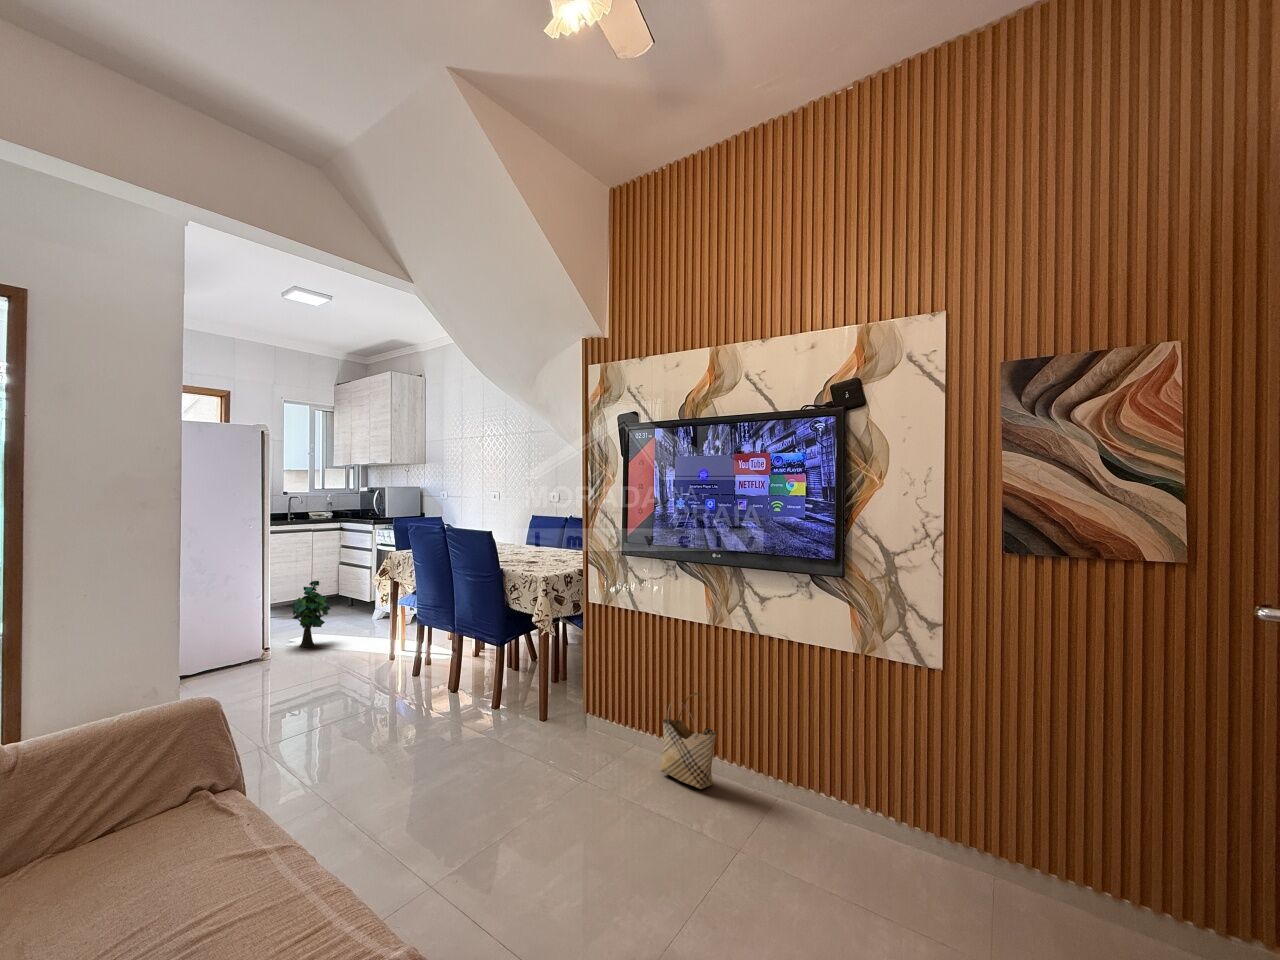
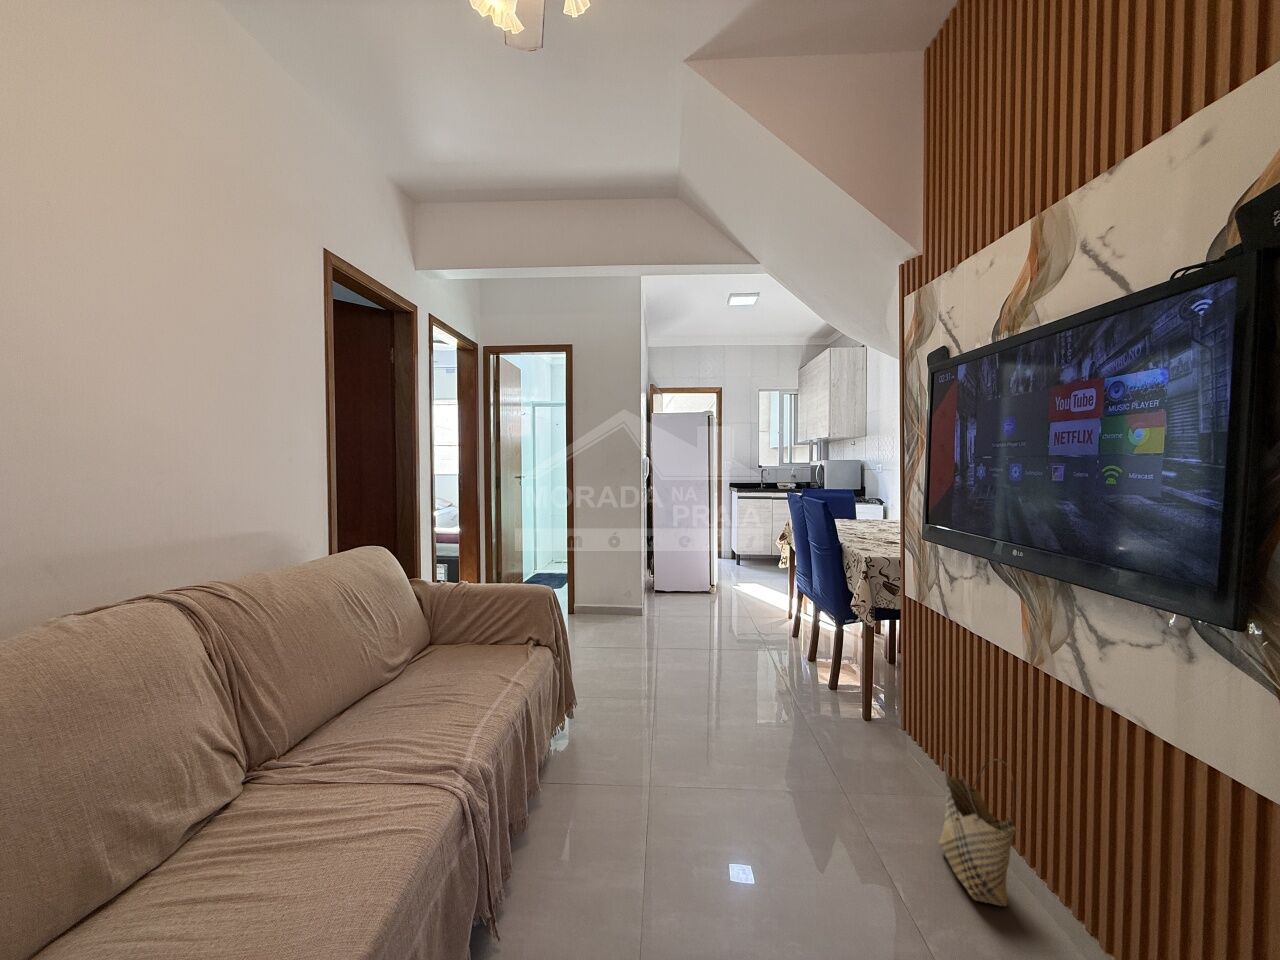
decorative plant: present [287,581,330,648] -> none [726,540,759,596]

